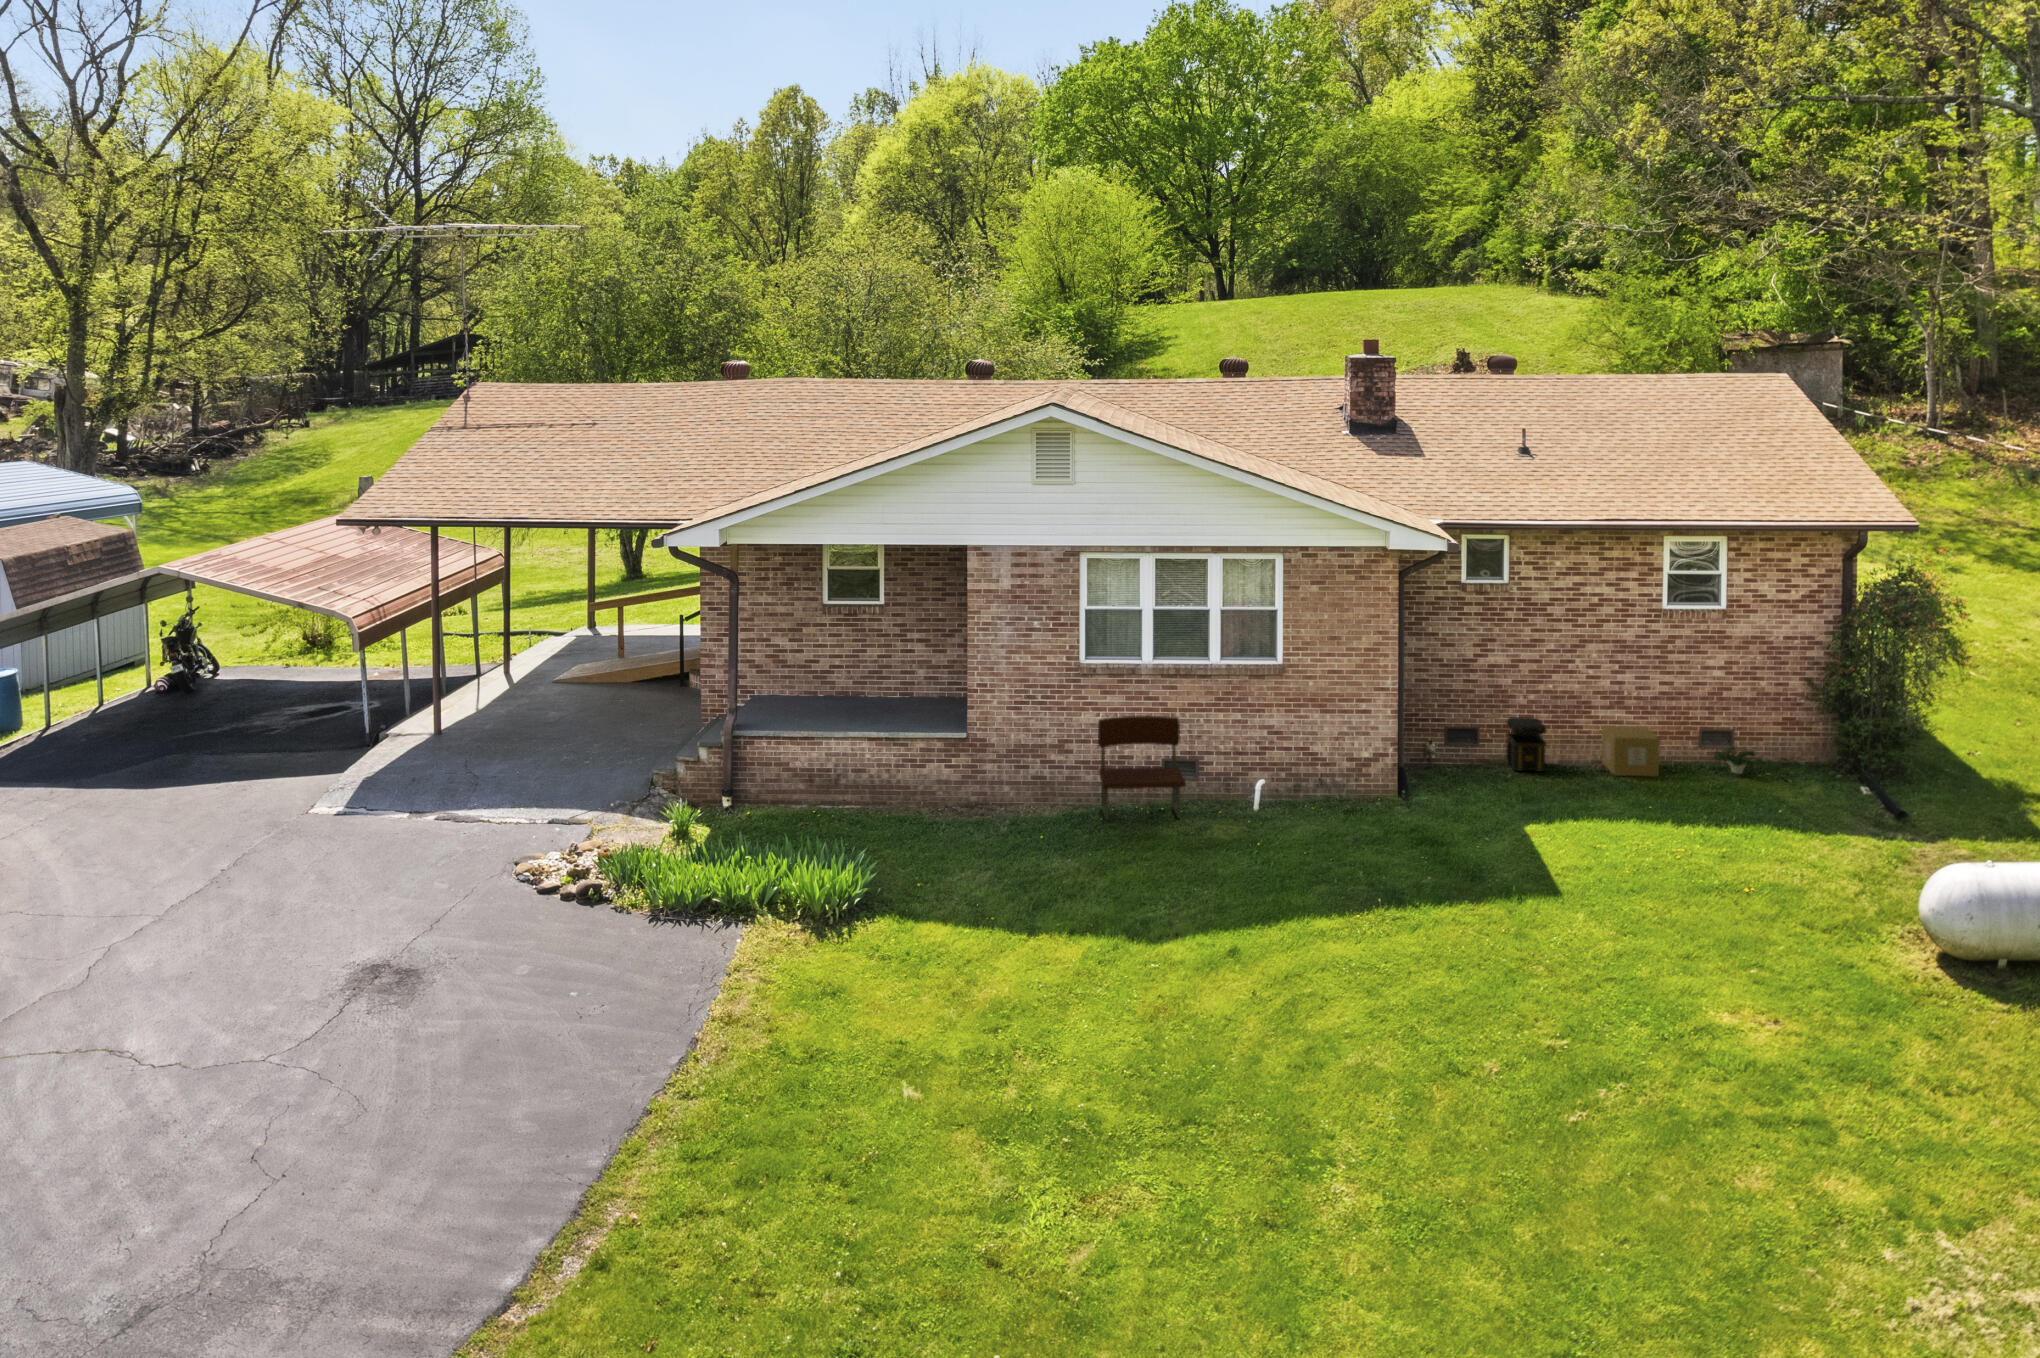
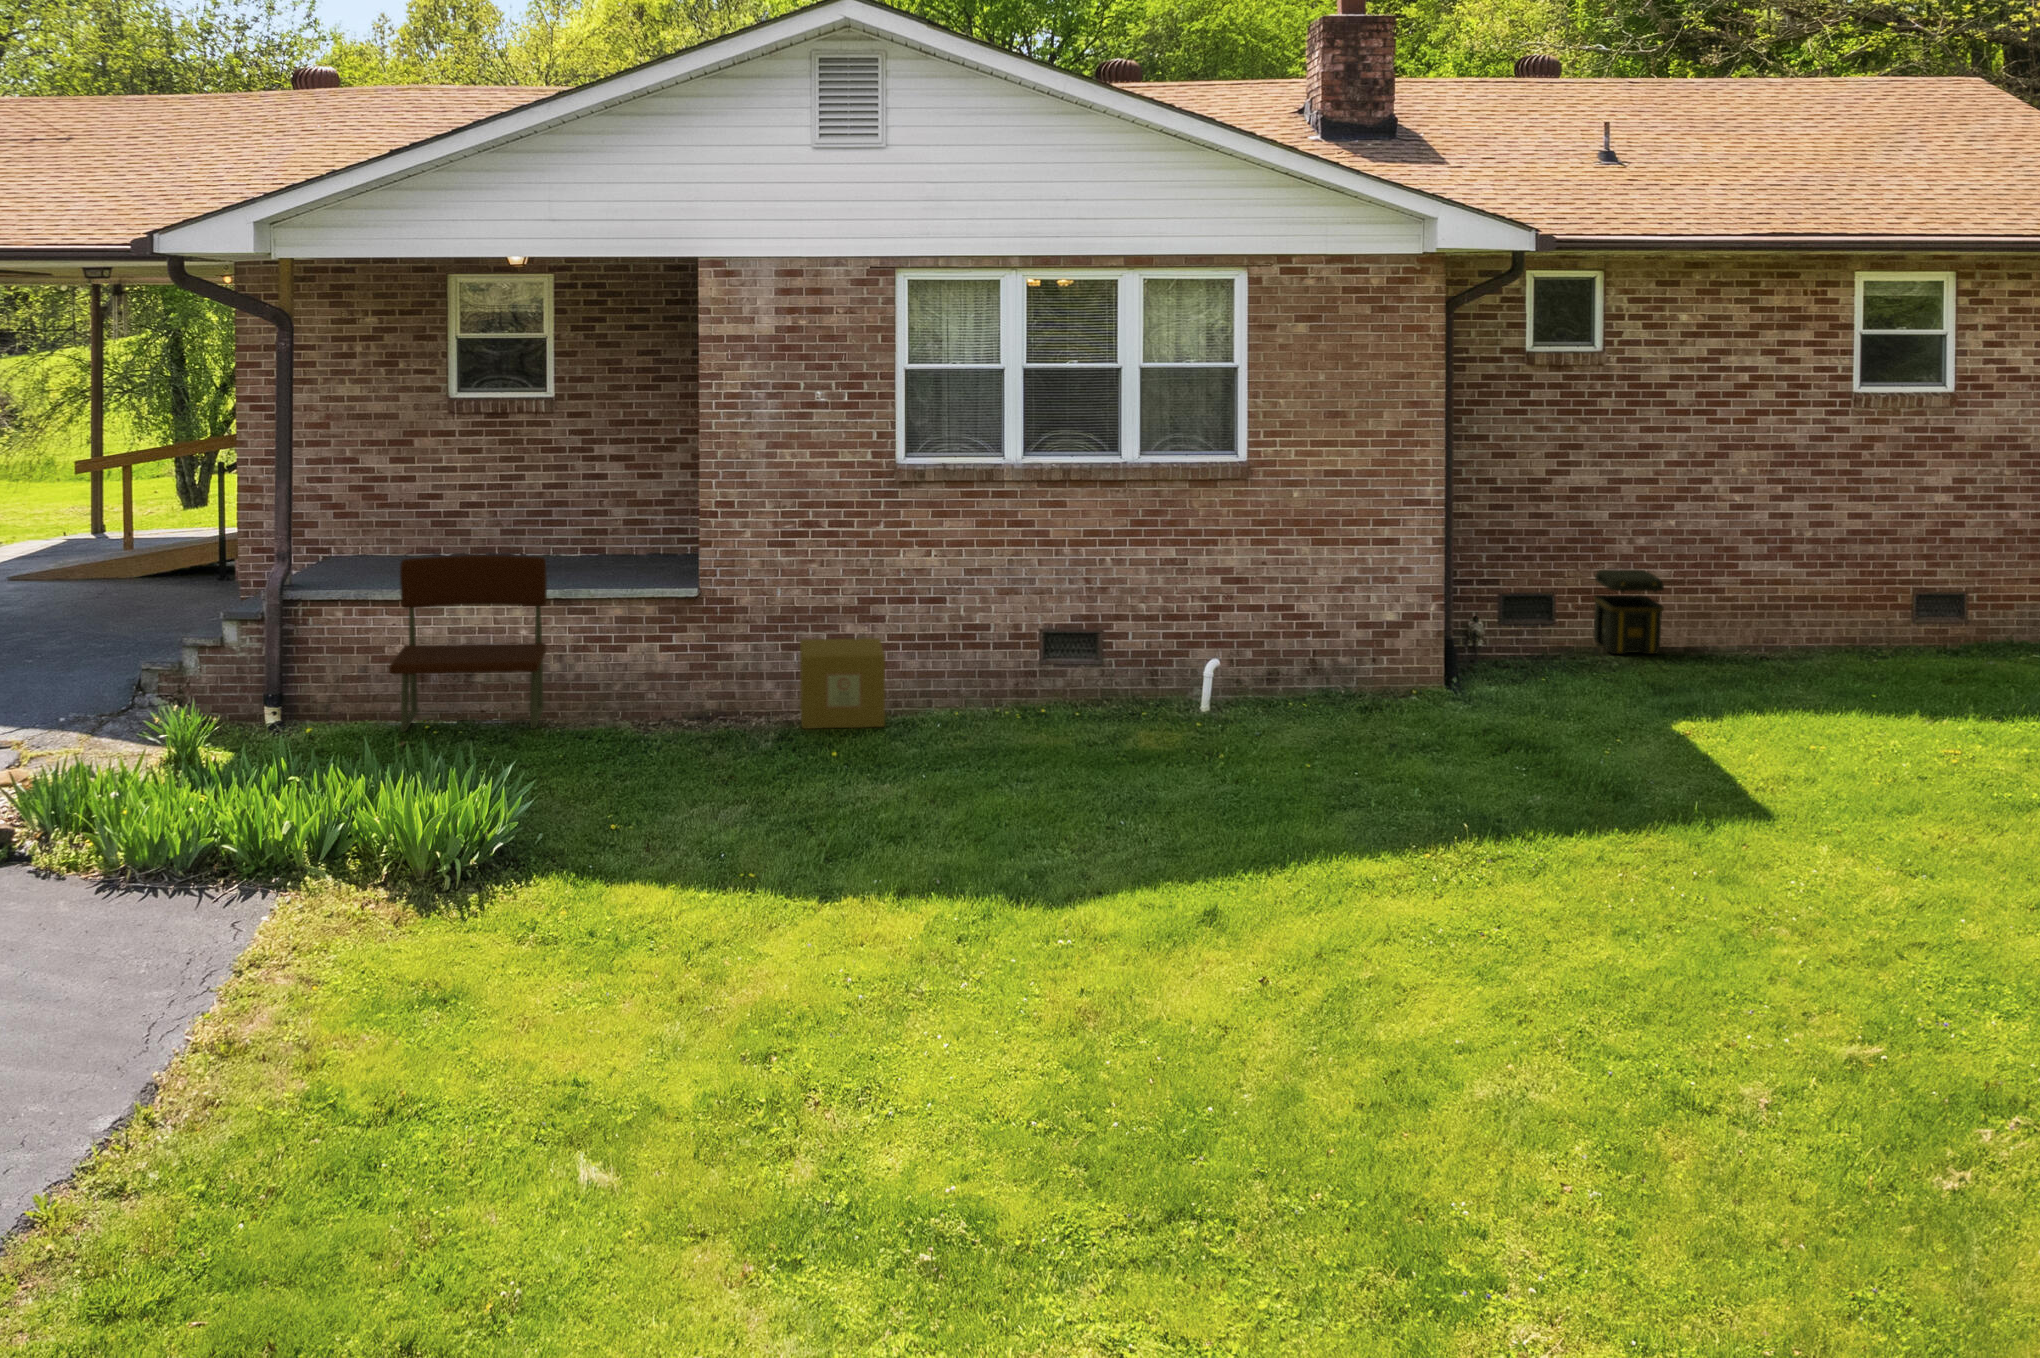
bench: present [1098,716,1186,820] -> present [389,555,547,732]
cardboard box: present [1602,726,1660,777] -> present [800,638,885,729]
potted plant: present [1714,748,1761,774] -> none [1927,612,2011,652]

